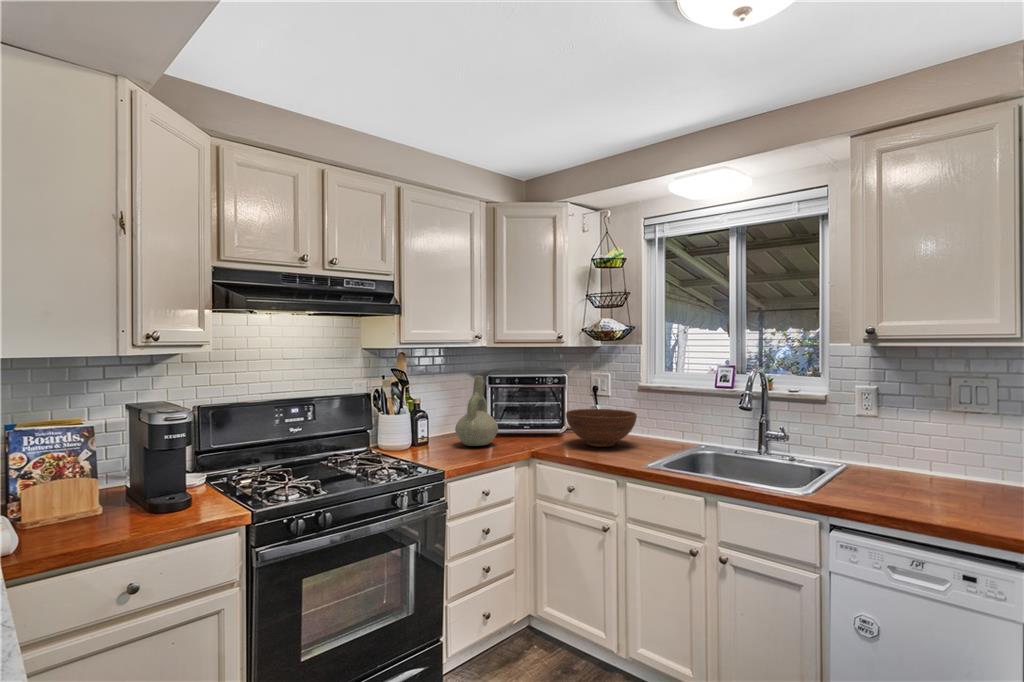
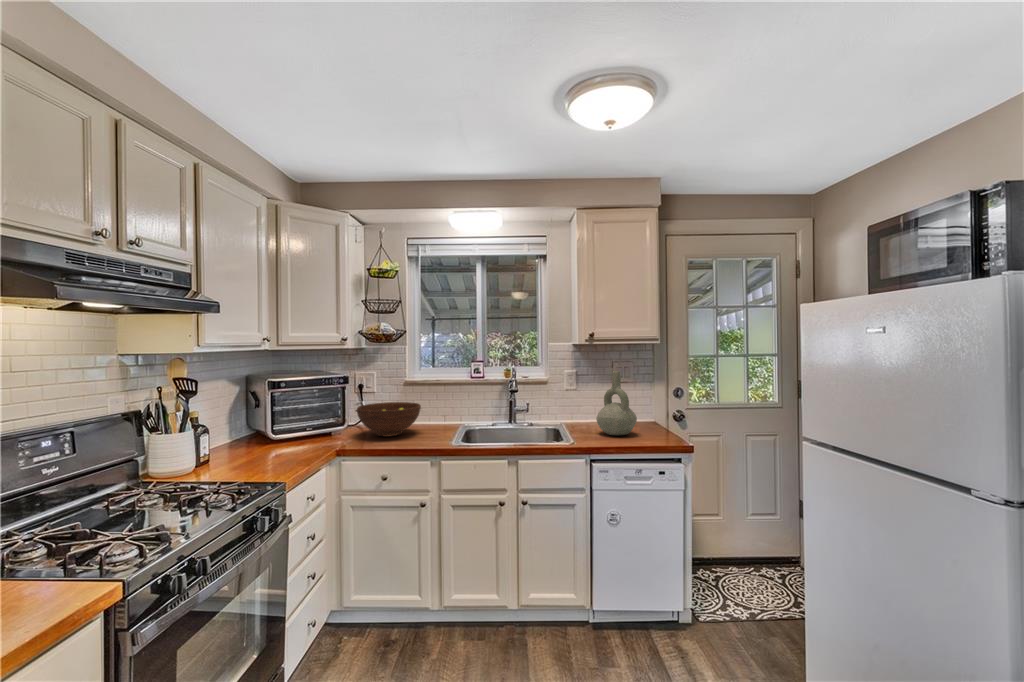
decorative vase: present [455,376,498,446] -> present [596,371,637,435]

